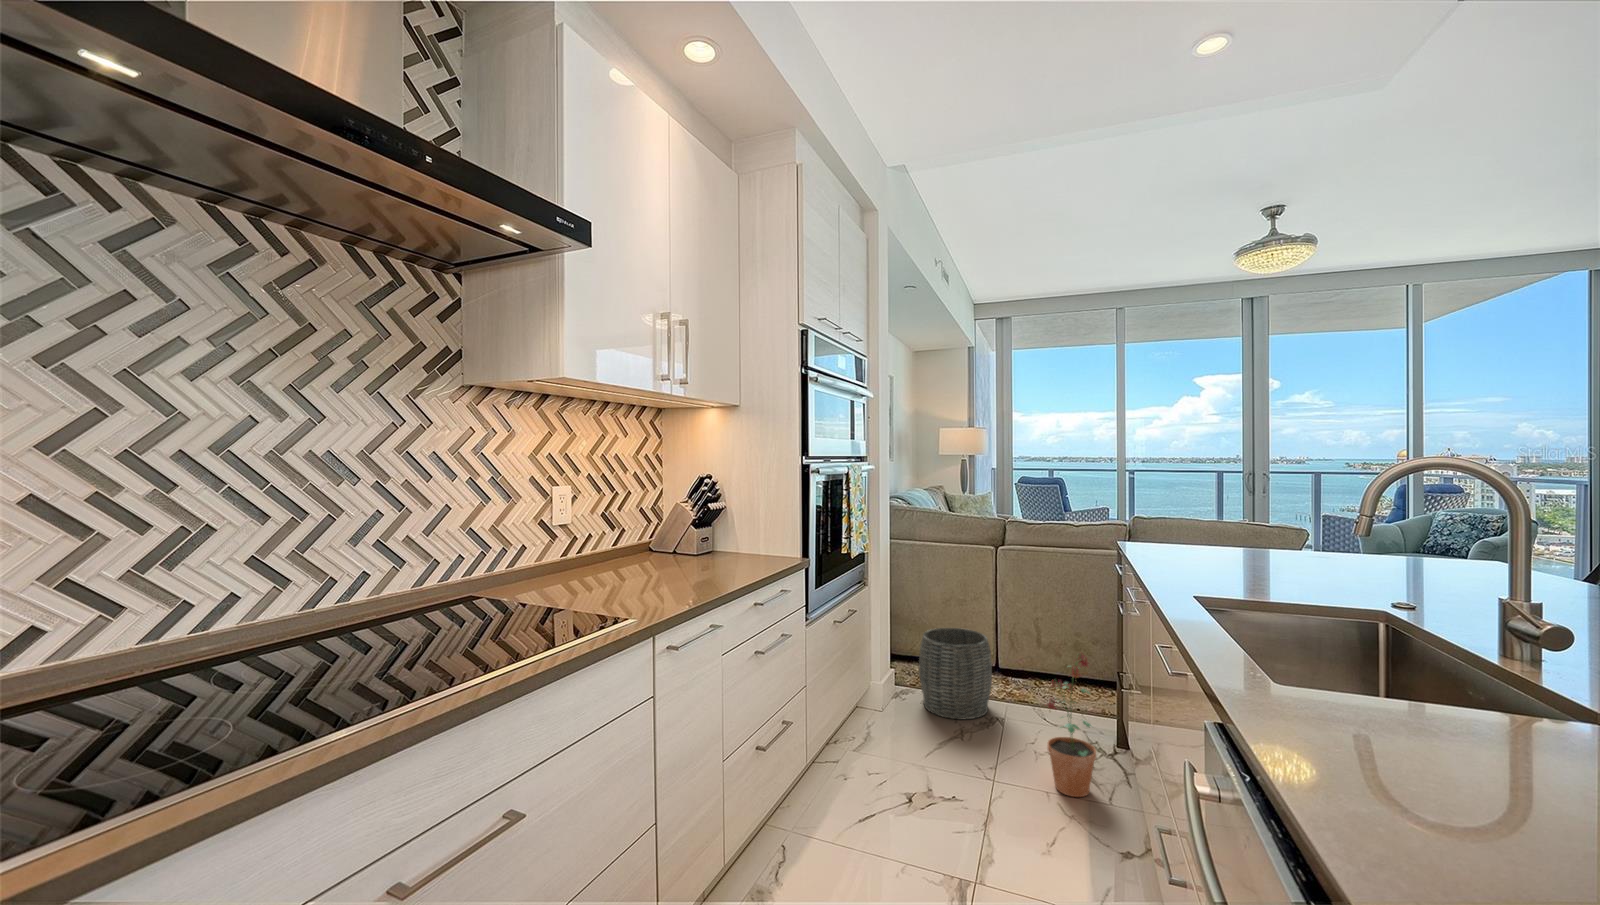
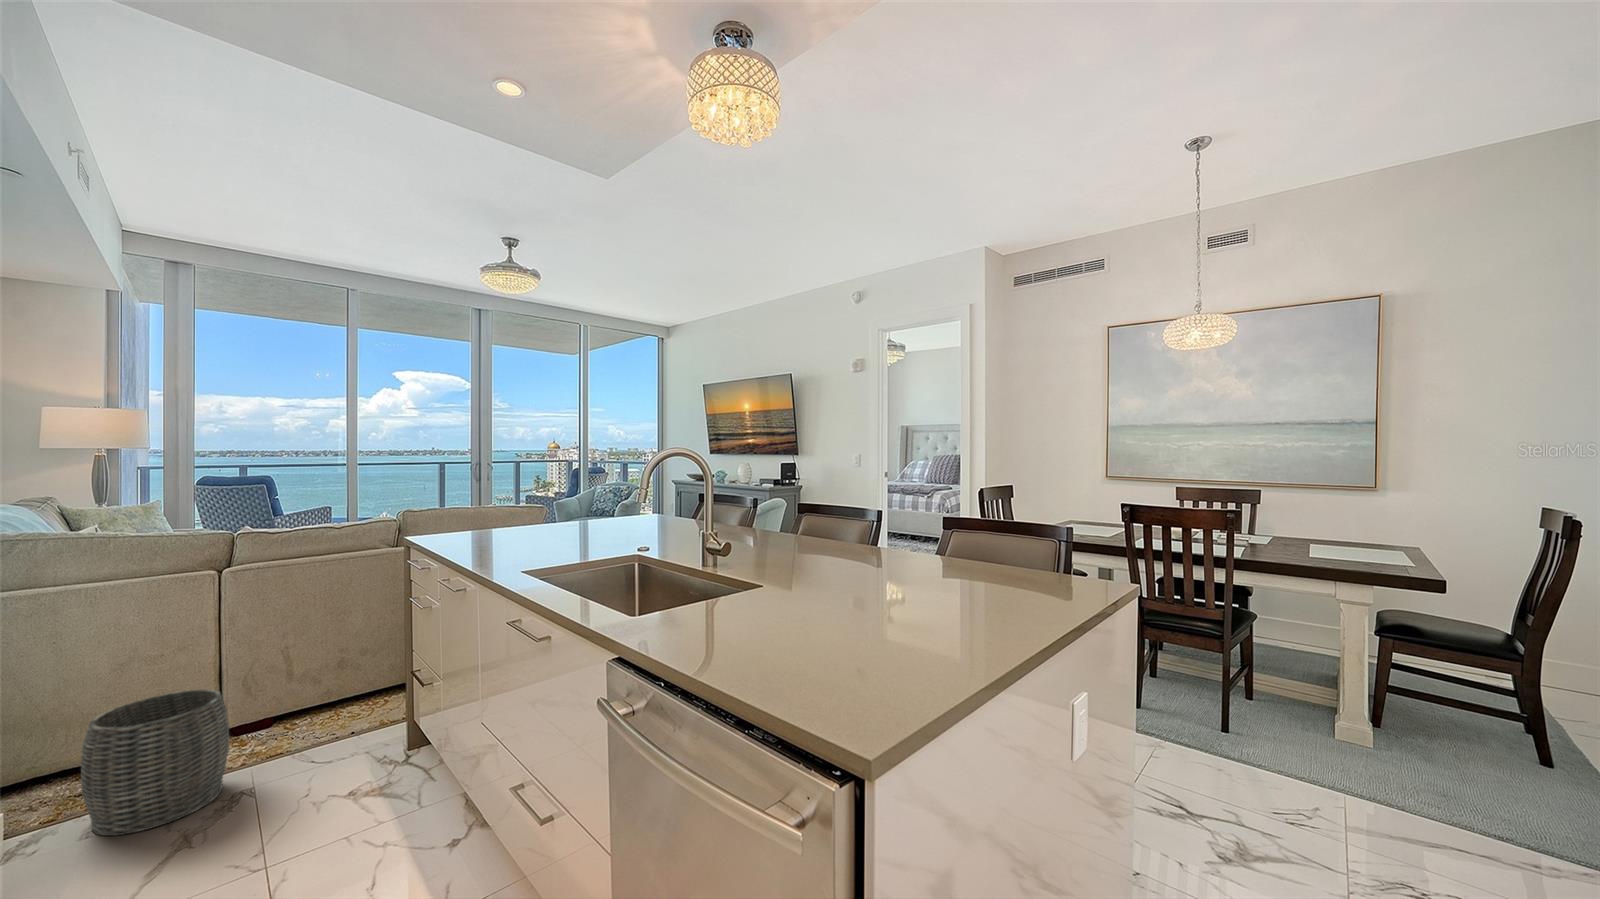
potted plant: present [1048,653,1096,797] -> none [339,664,404,828]

